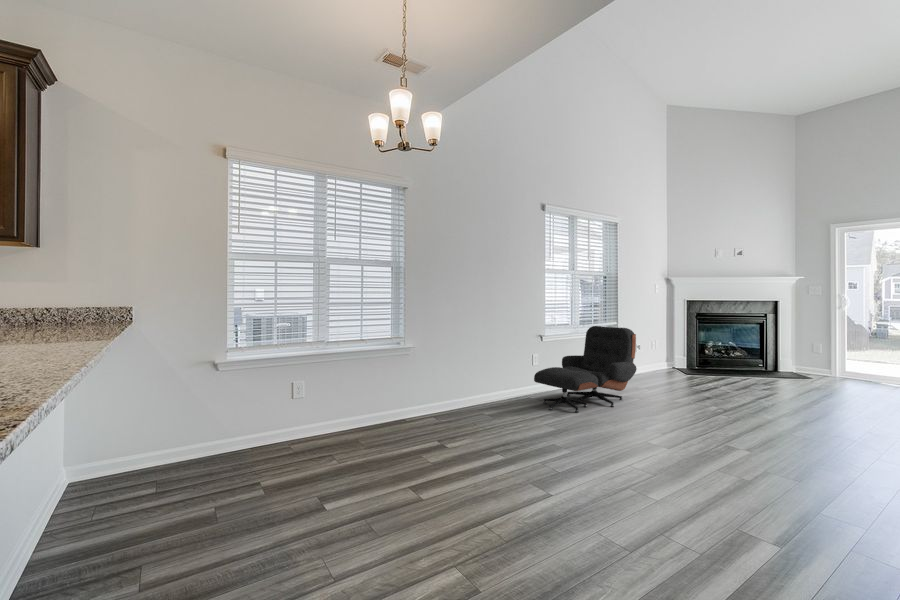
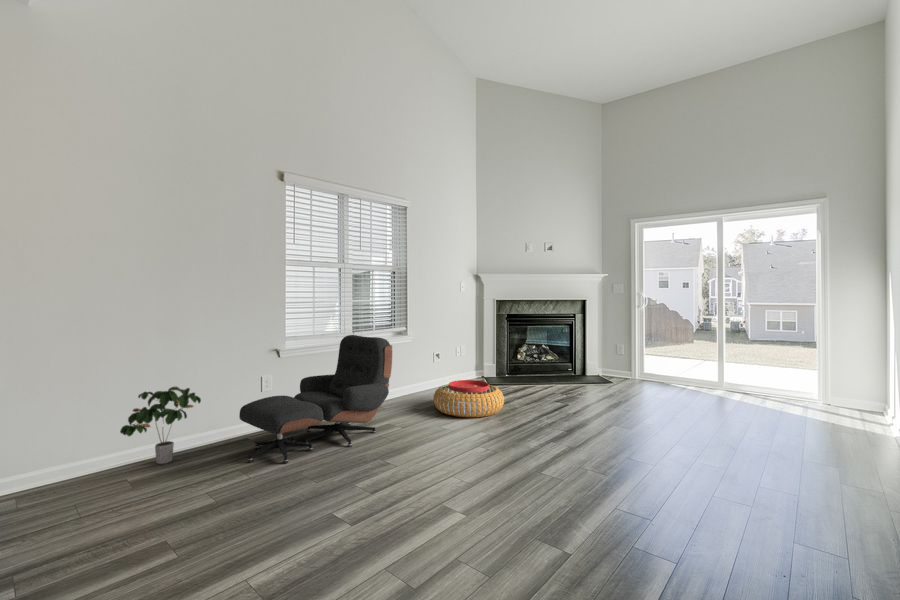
potted plant: none [471,357,508,407] -> present [120,387,201,464]
pouf: none [653,366,720,395] -> present [433,380,504,417]

